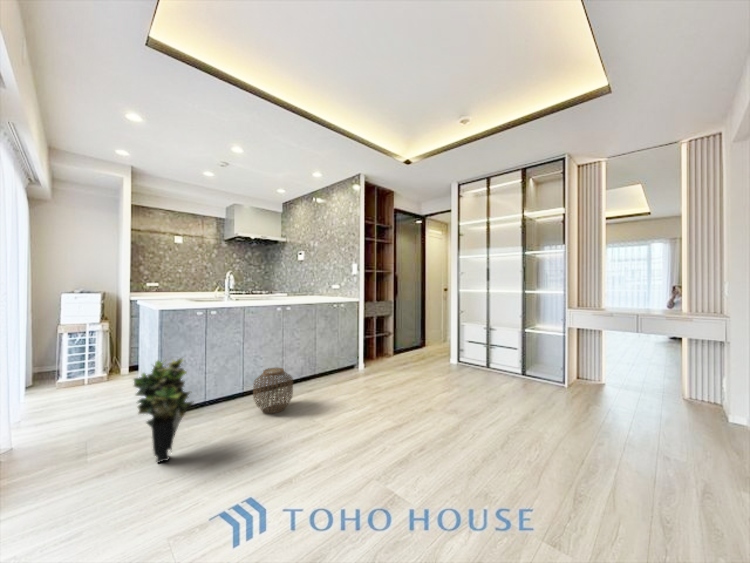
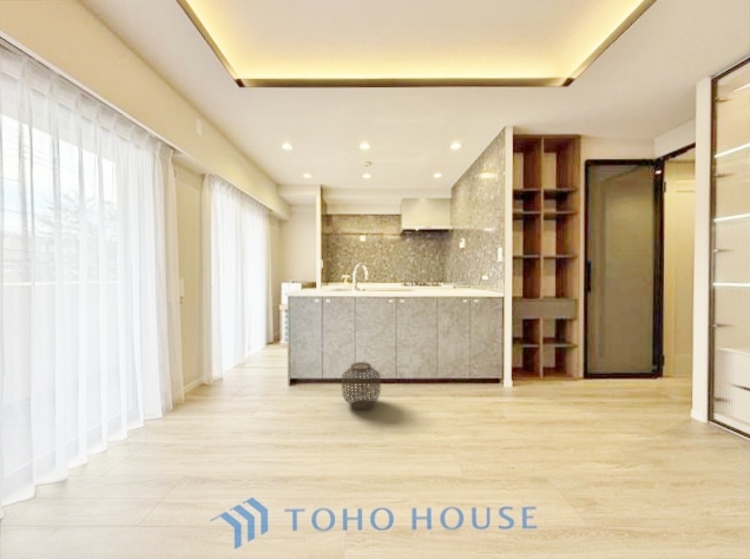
potted plant: present [134,359,193,462] -> none [234,339,279,423]

